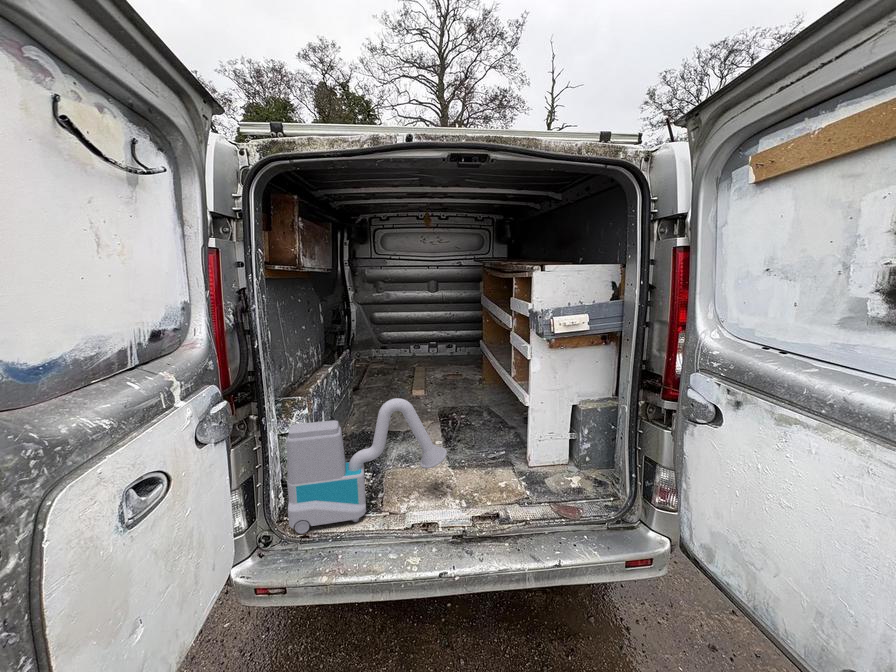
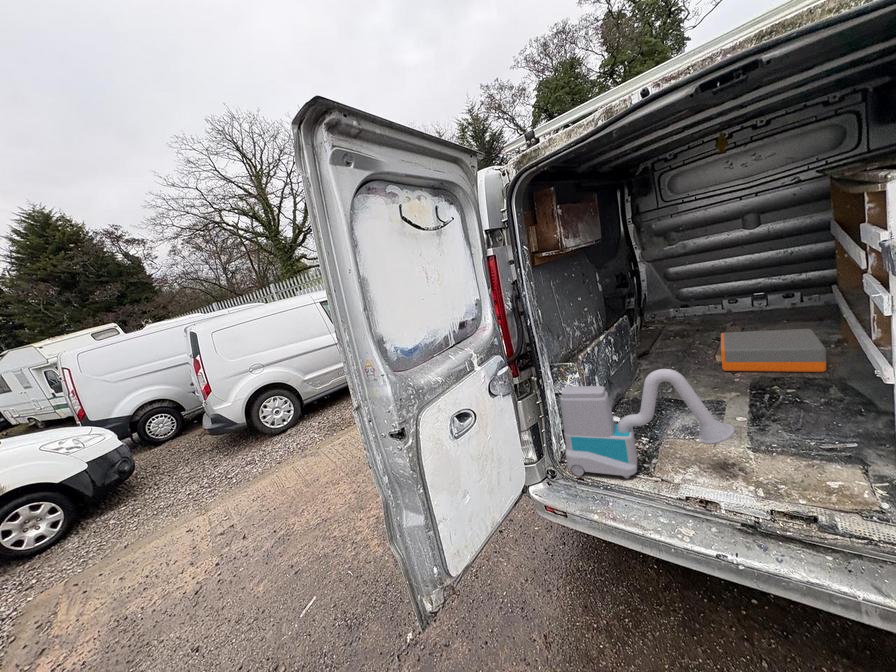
storage box: none [425,365,490,401] -> present [721,329,826,372]

